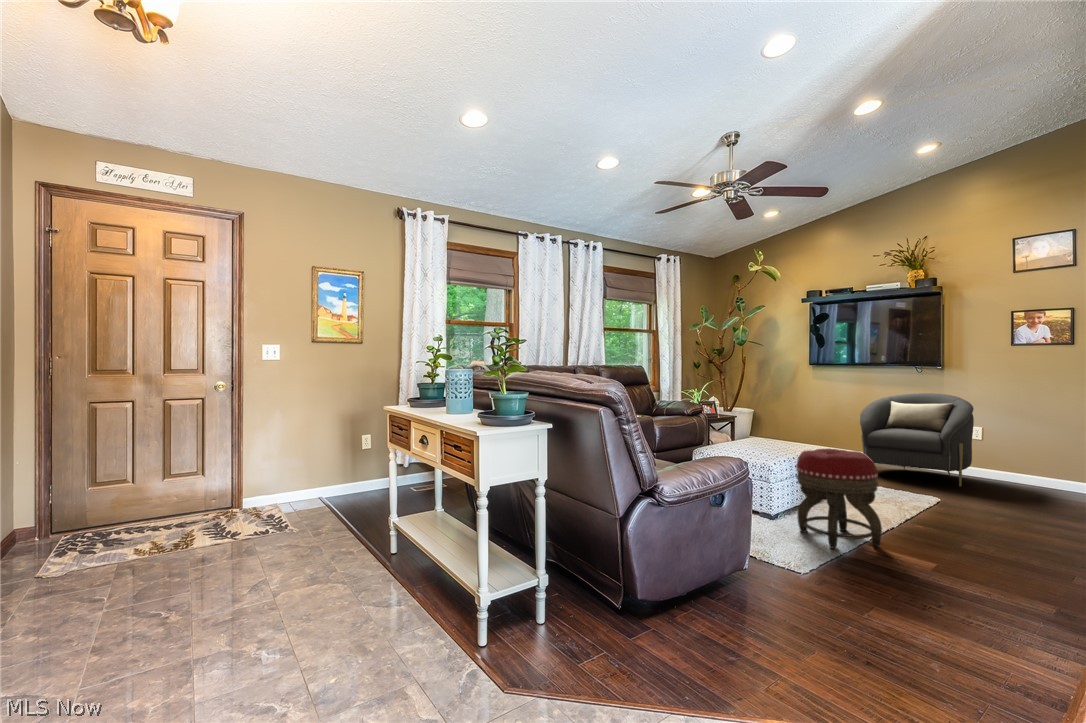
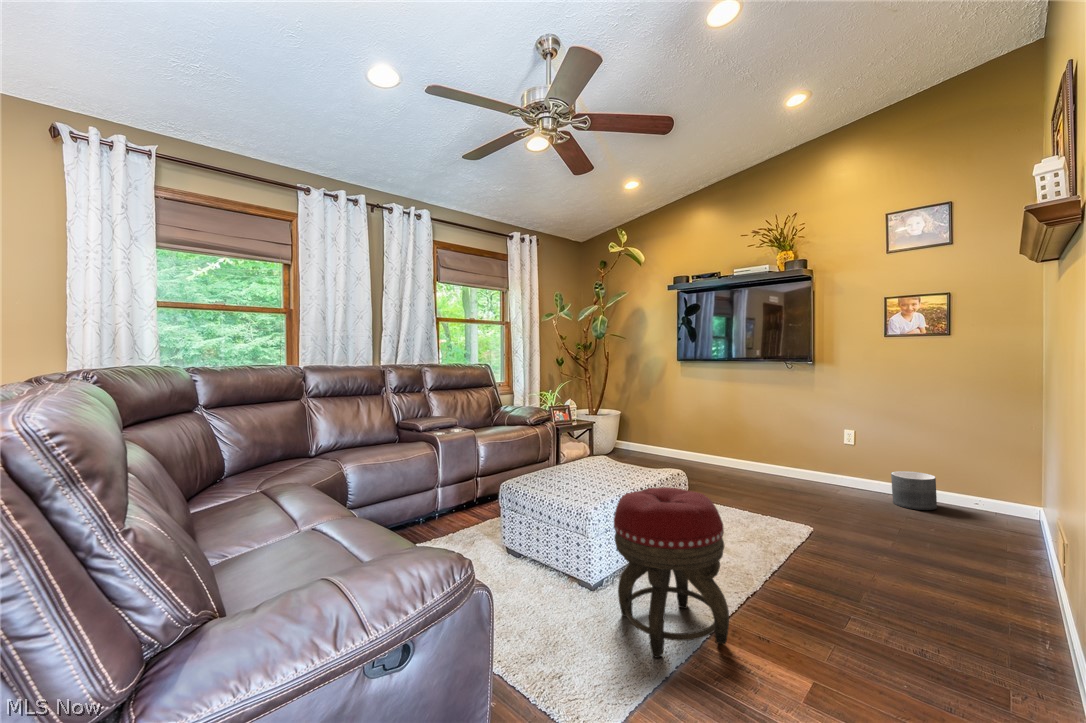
armchair: present [860,393,974,486] -> none [727,393,846,506]
planter: none [1016,462,1060,493] -> present [891,471,937,510]

